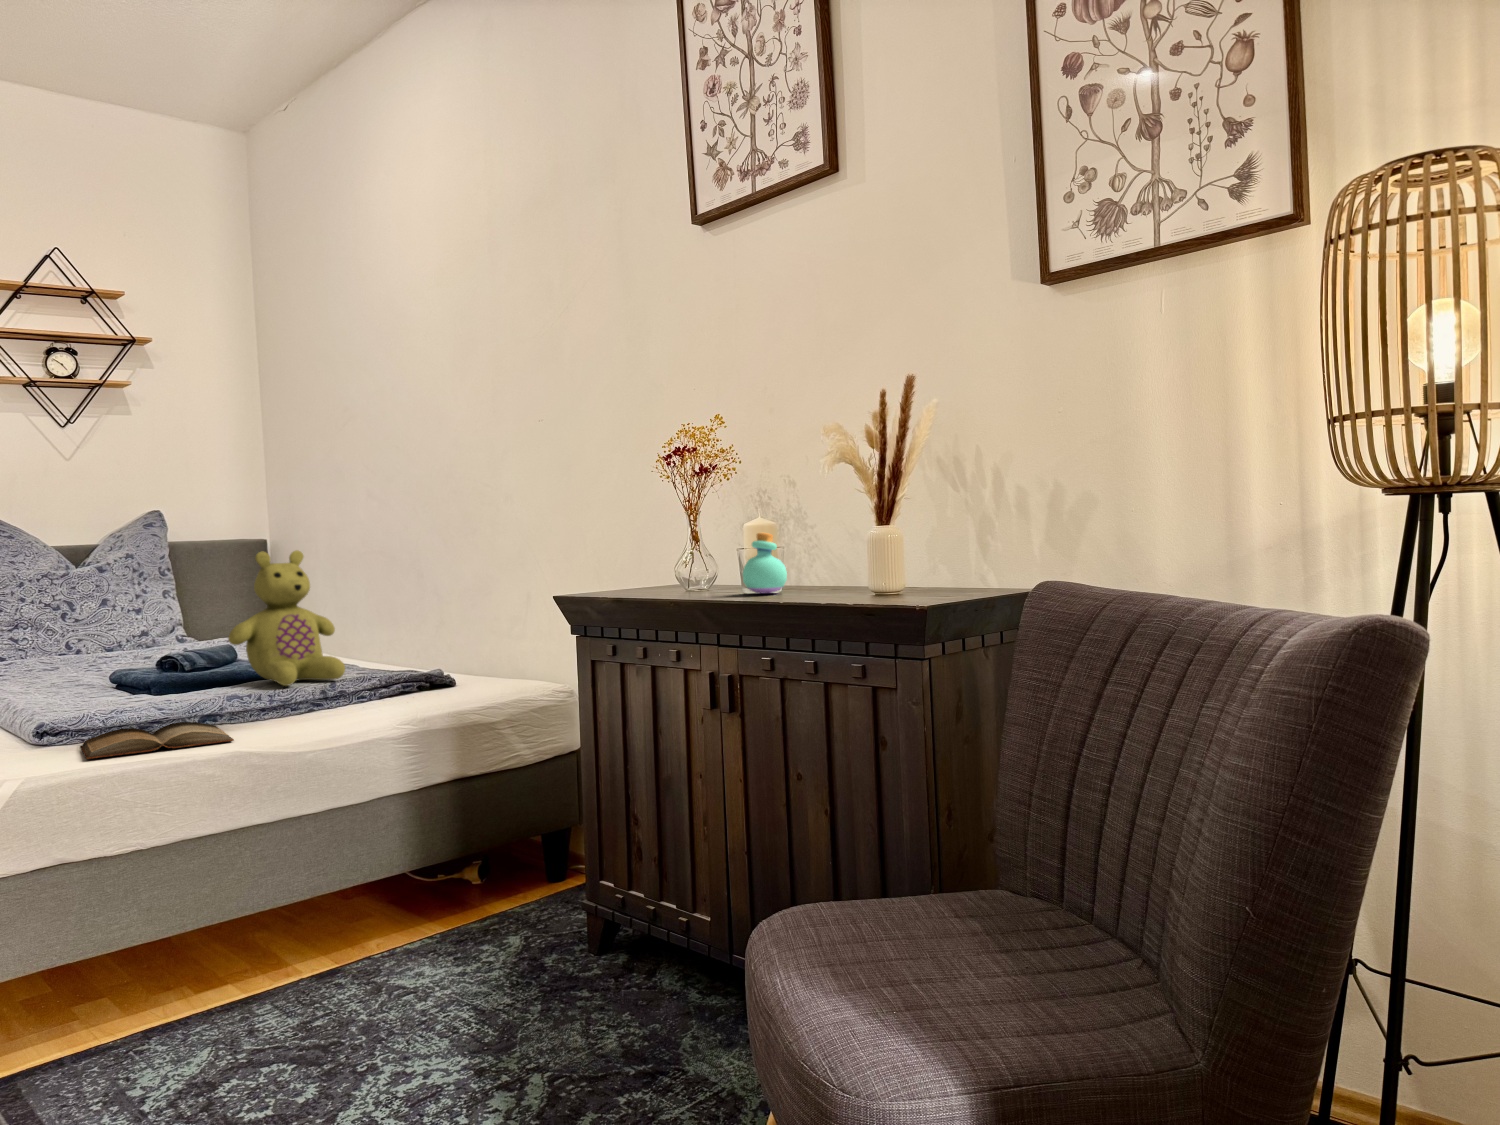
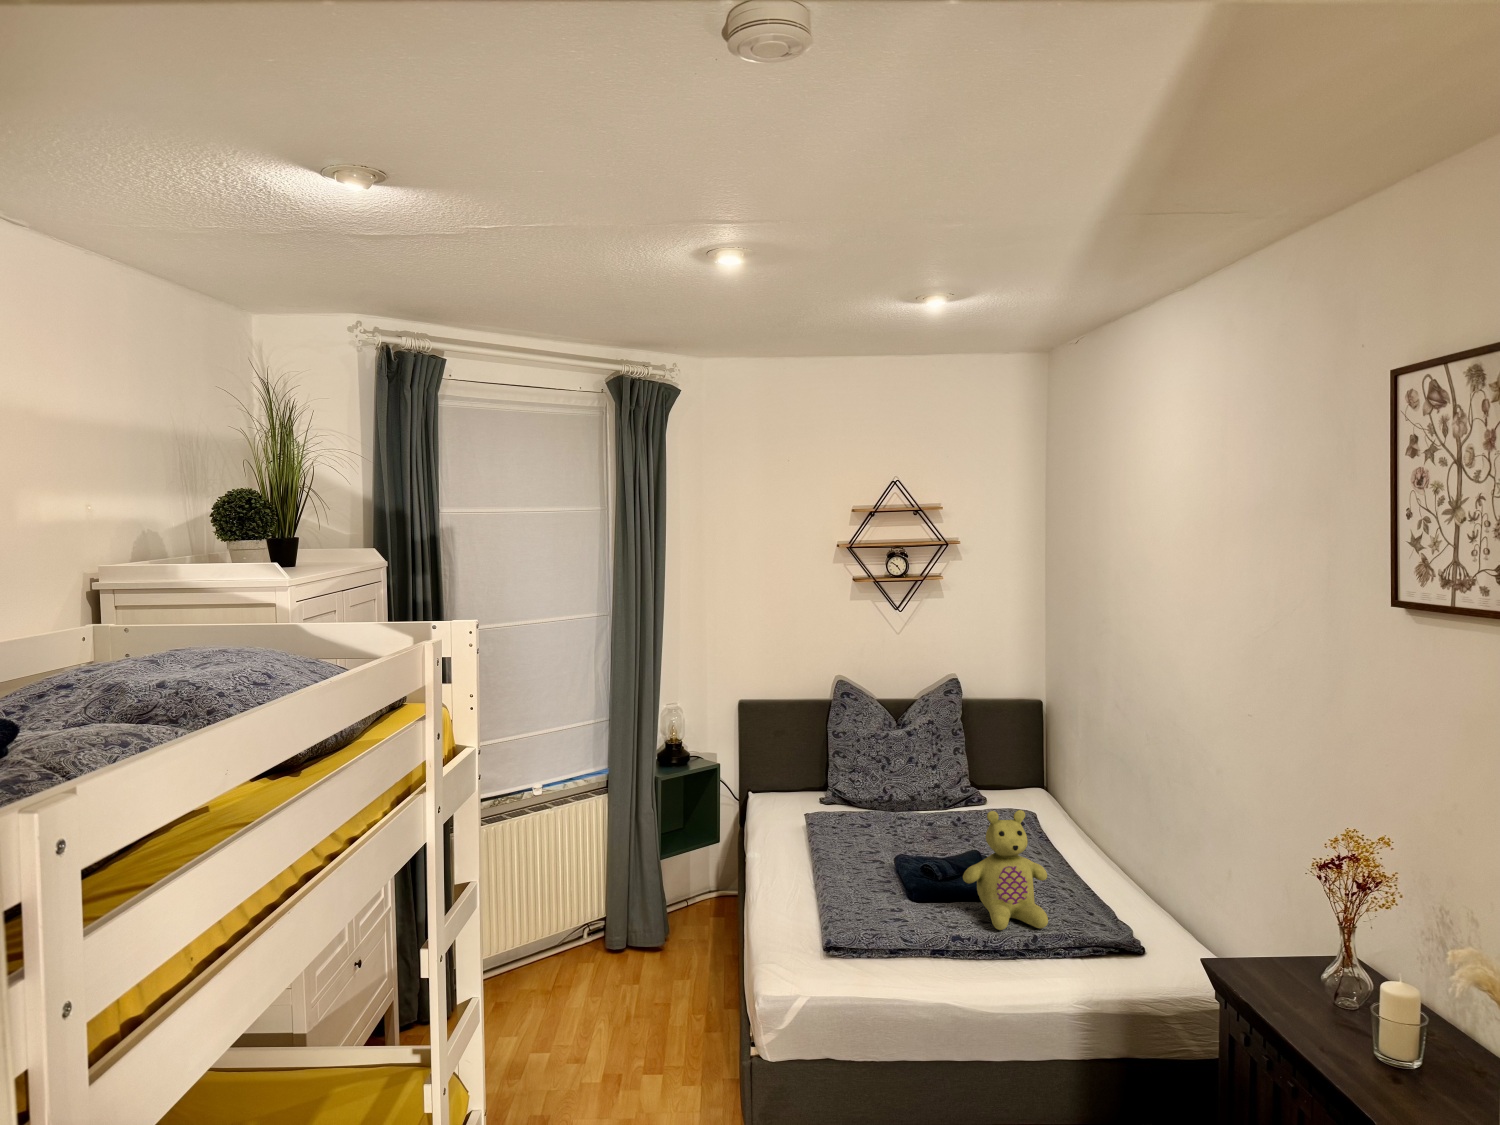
perfume bottle: present [743,533,787,593] -> none [1367,1017,1418,1084]
book: present [80,722,234,759] -> none [848,956,944,996]

